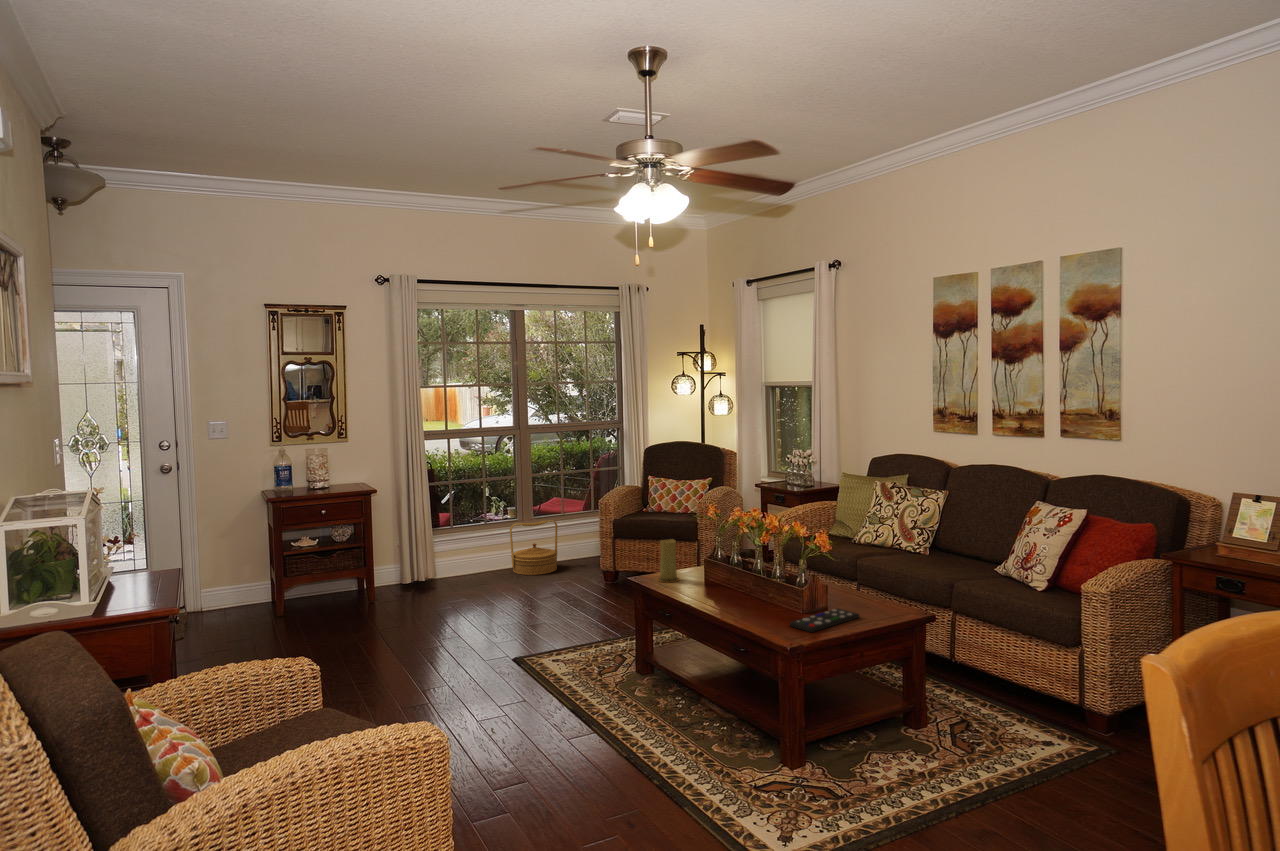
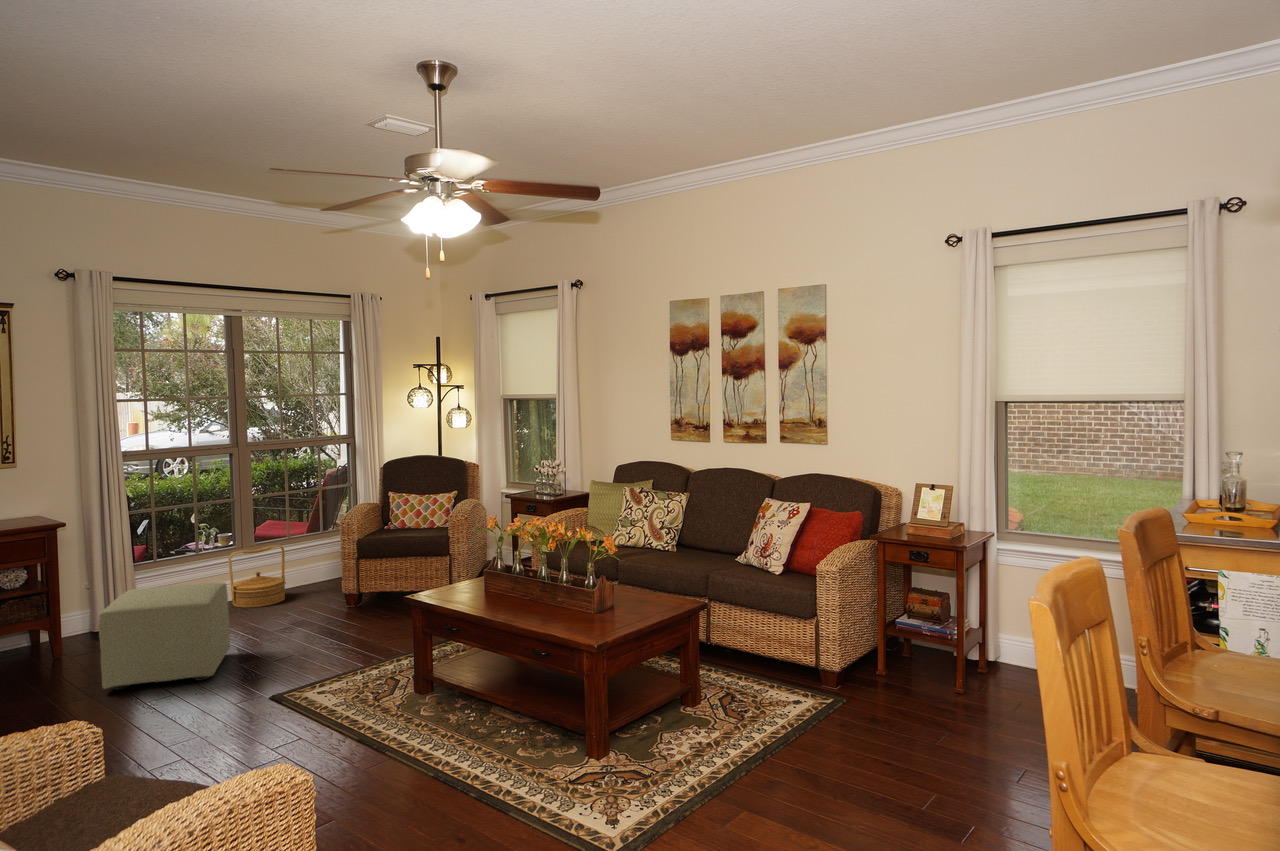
candle: present [657,539,679,582] -> none [436,554,460,598]
ottoman: none [389,550,496,635] -> present [98,583,230,690]
remote control: present [790,608,860,632] -> none [587,606,645,630]

